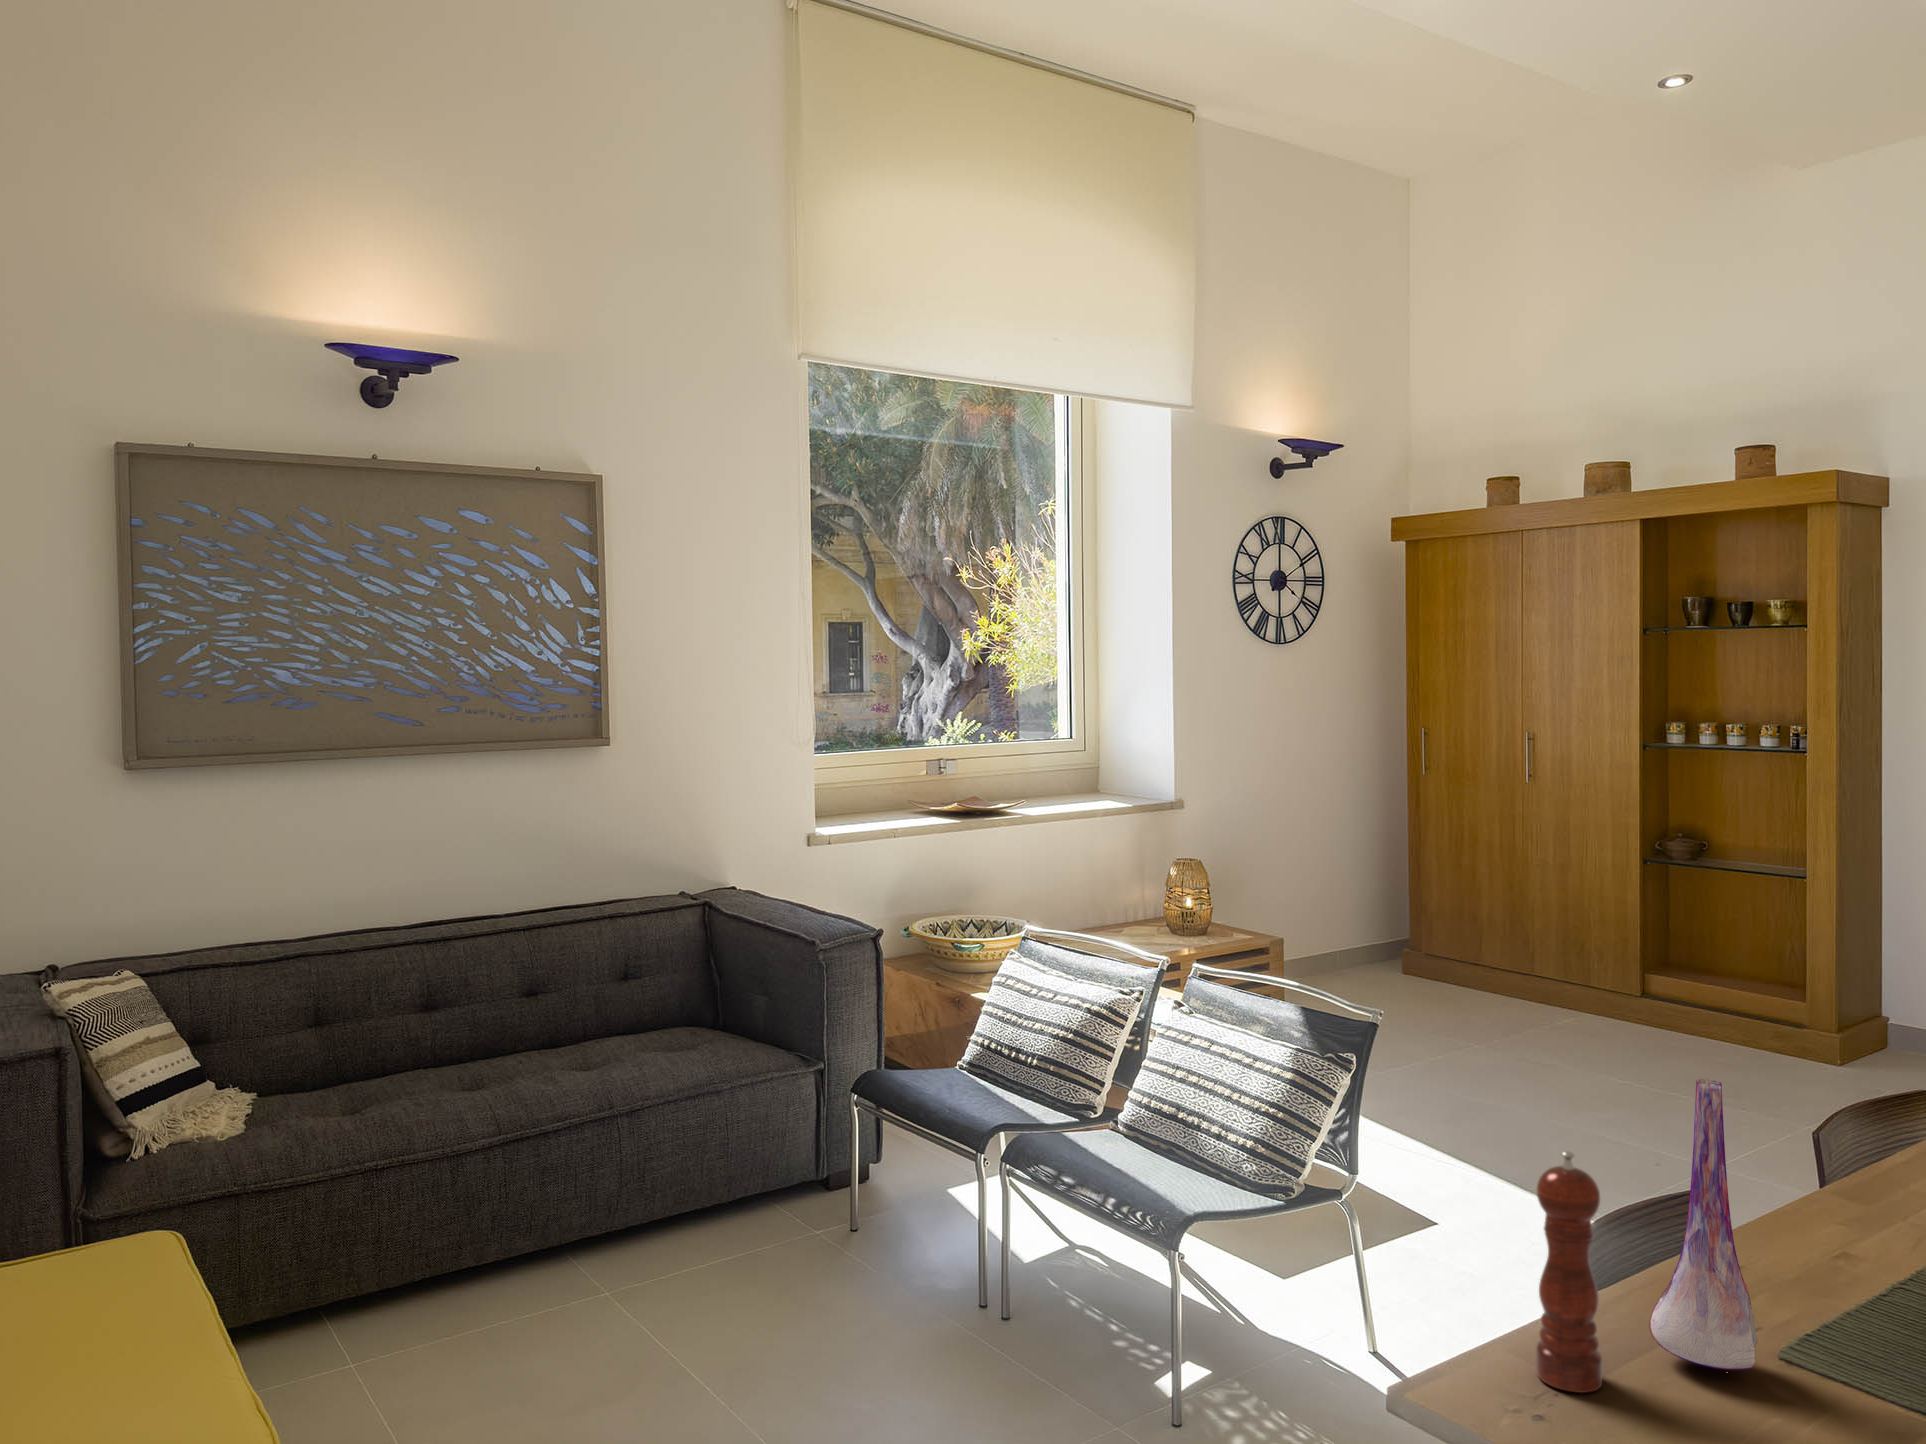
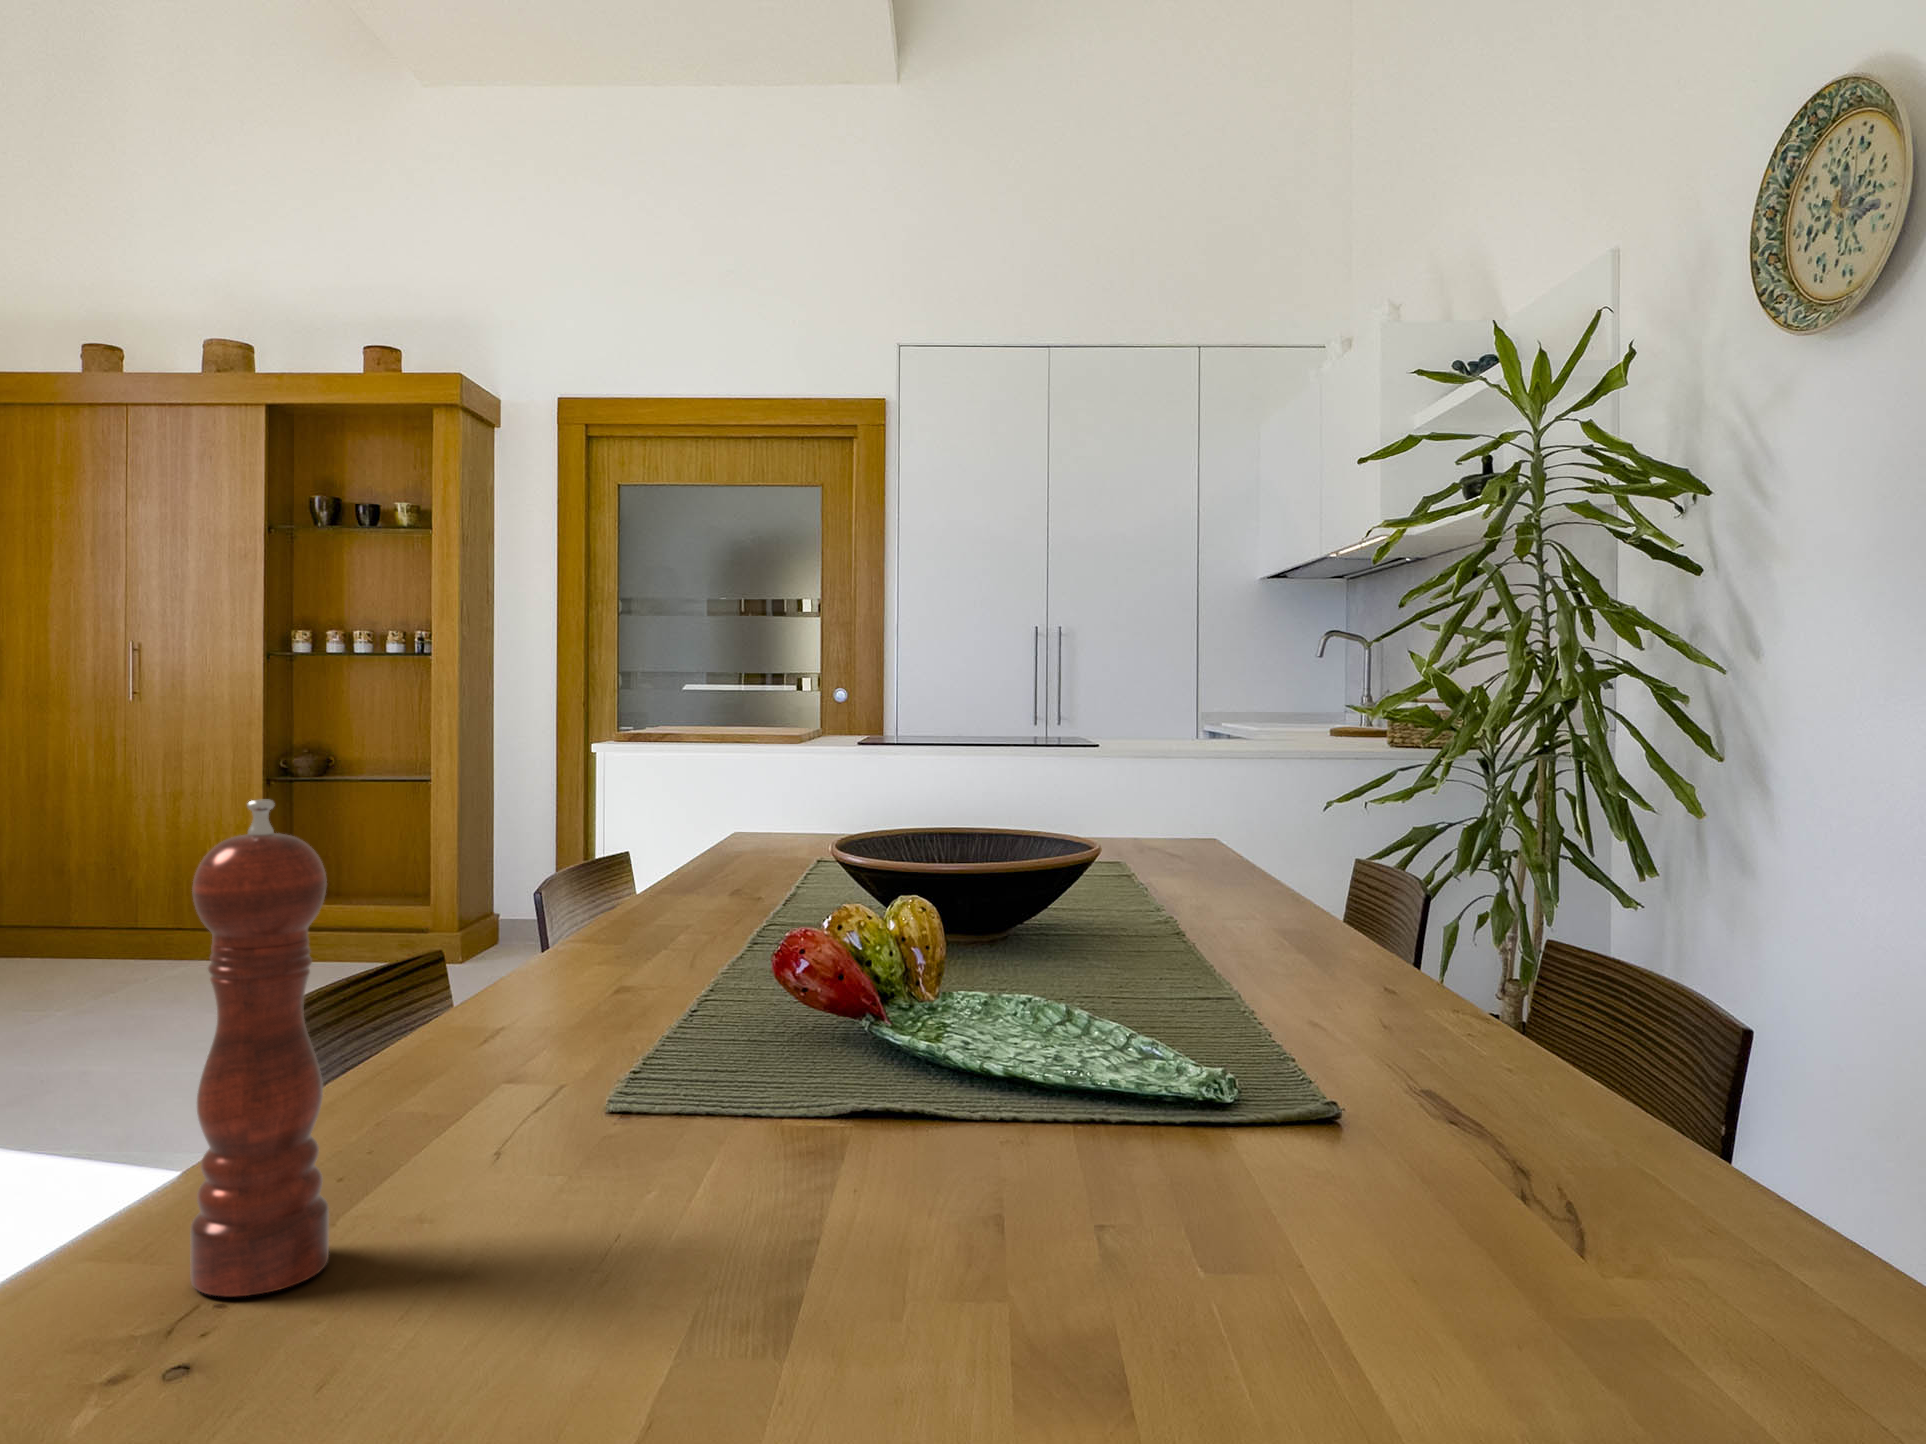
vase: present [1649,1079,1756,1370] -> none [374,661,583,1177]

